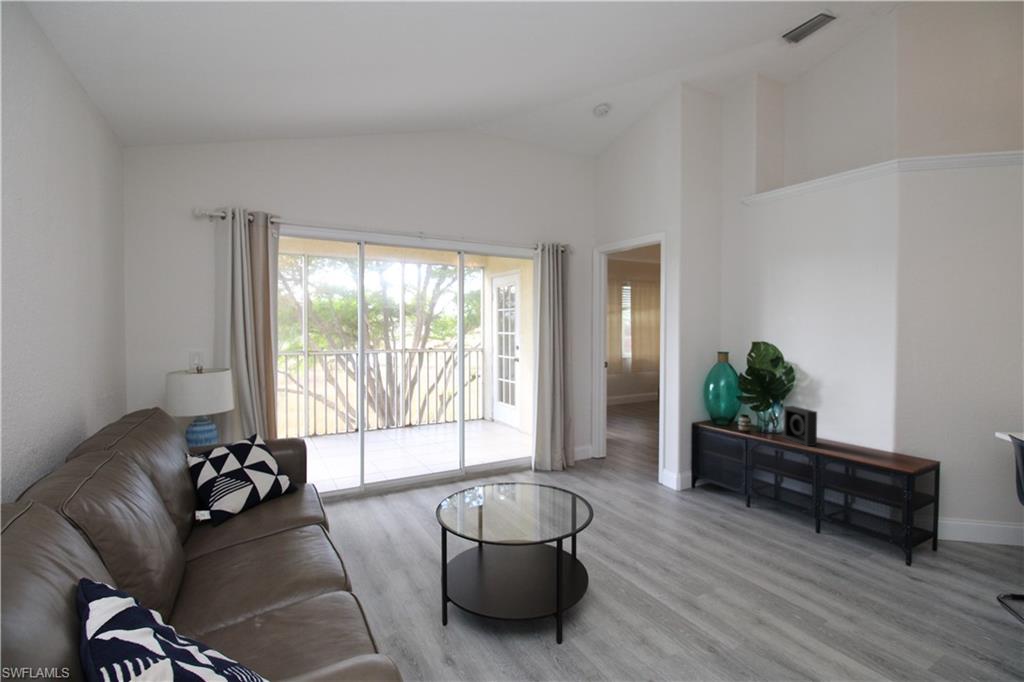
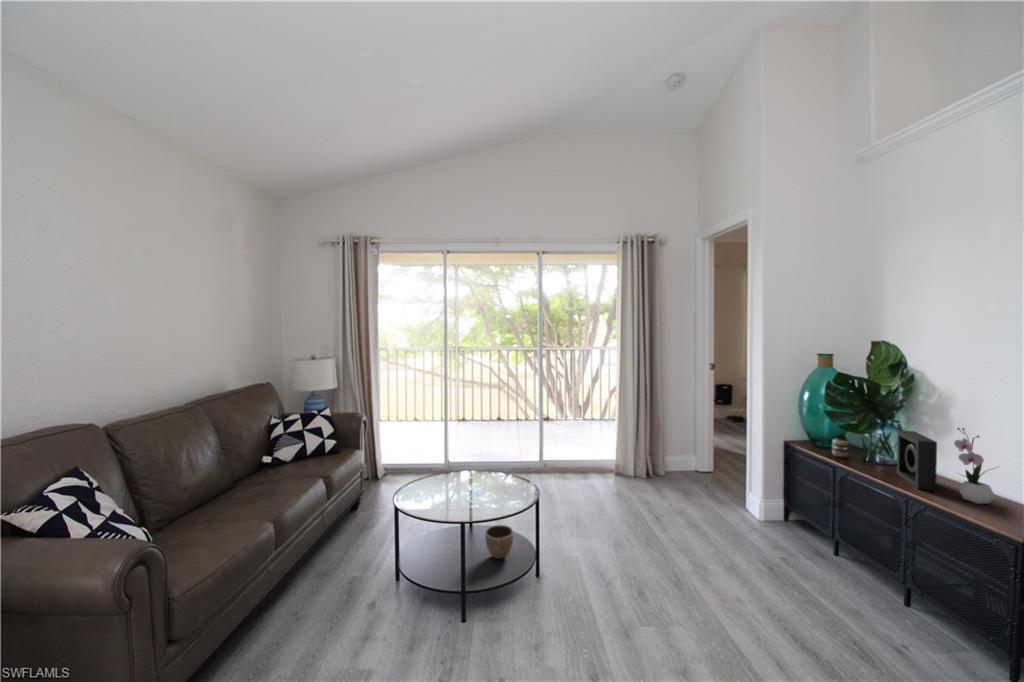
flower arrangement: none [831,400,854,451] -> present [954,428,995,504]
decorative bowl: none [529,534,558,569] -> present [485,525,513,559]

